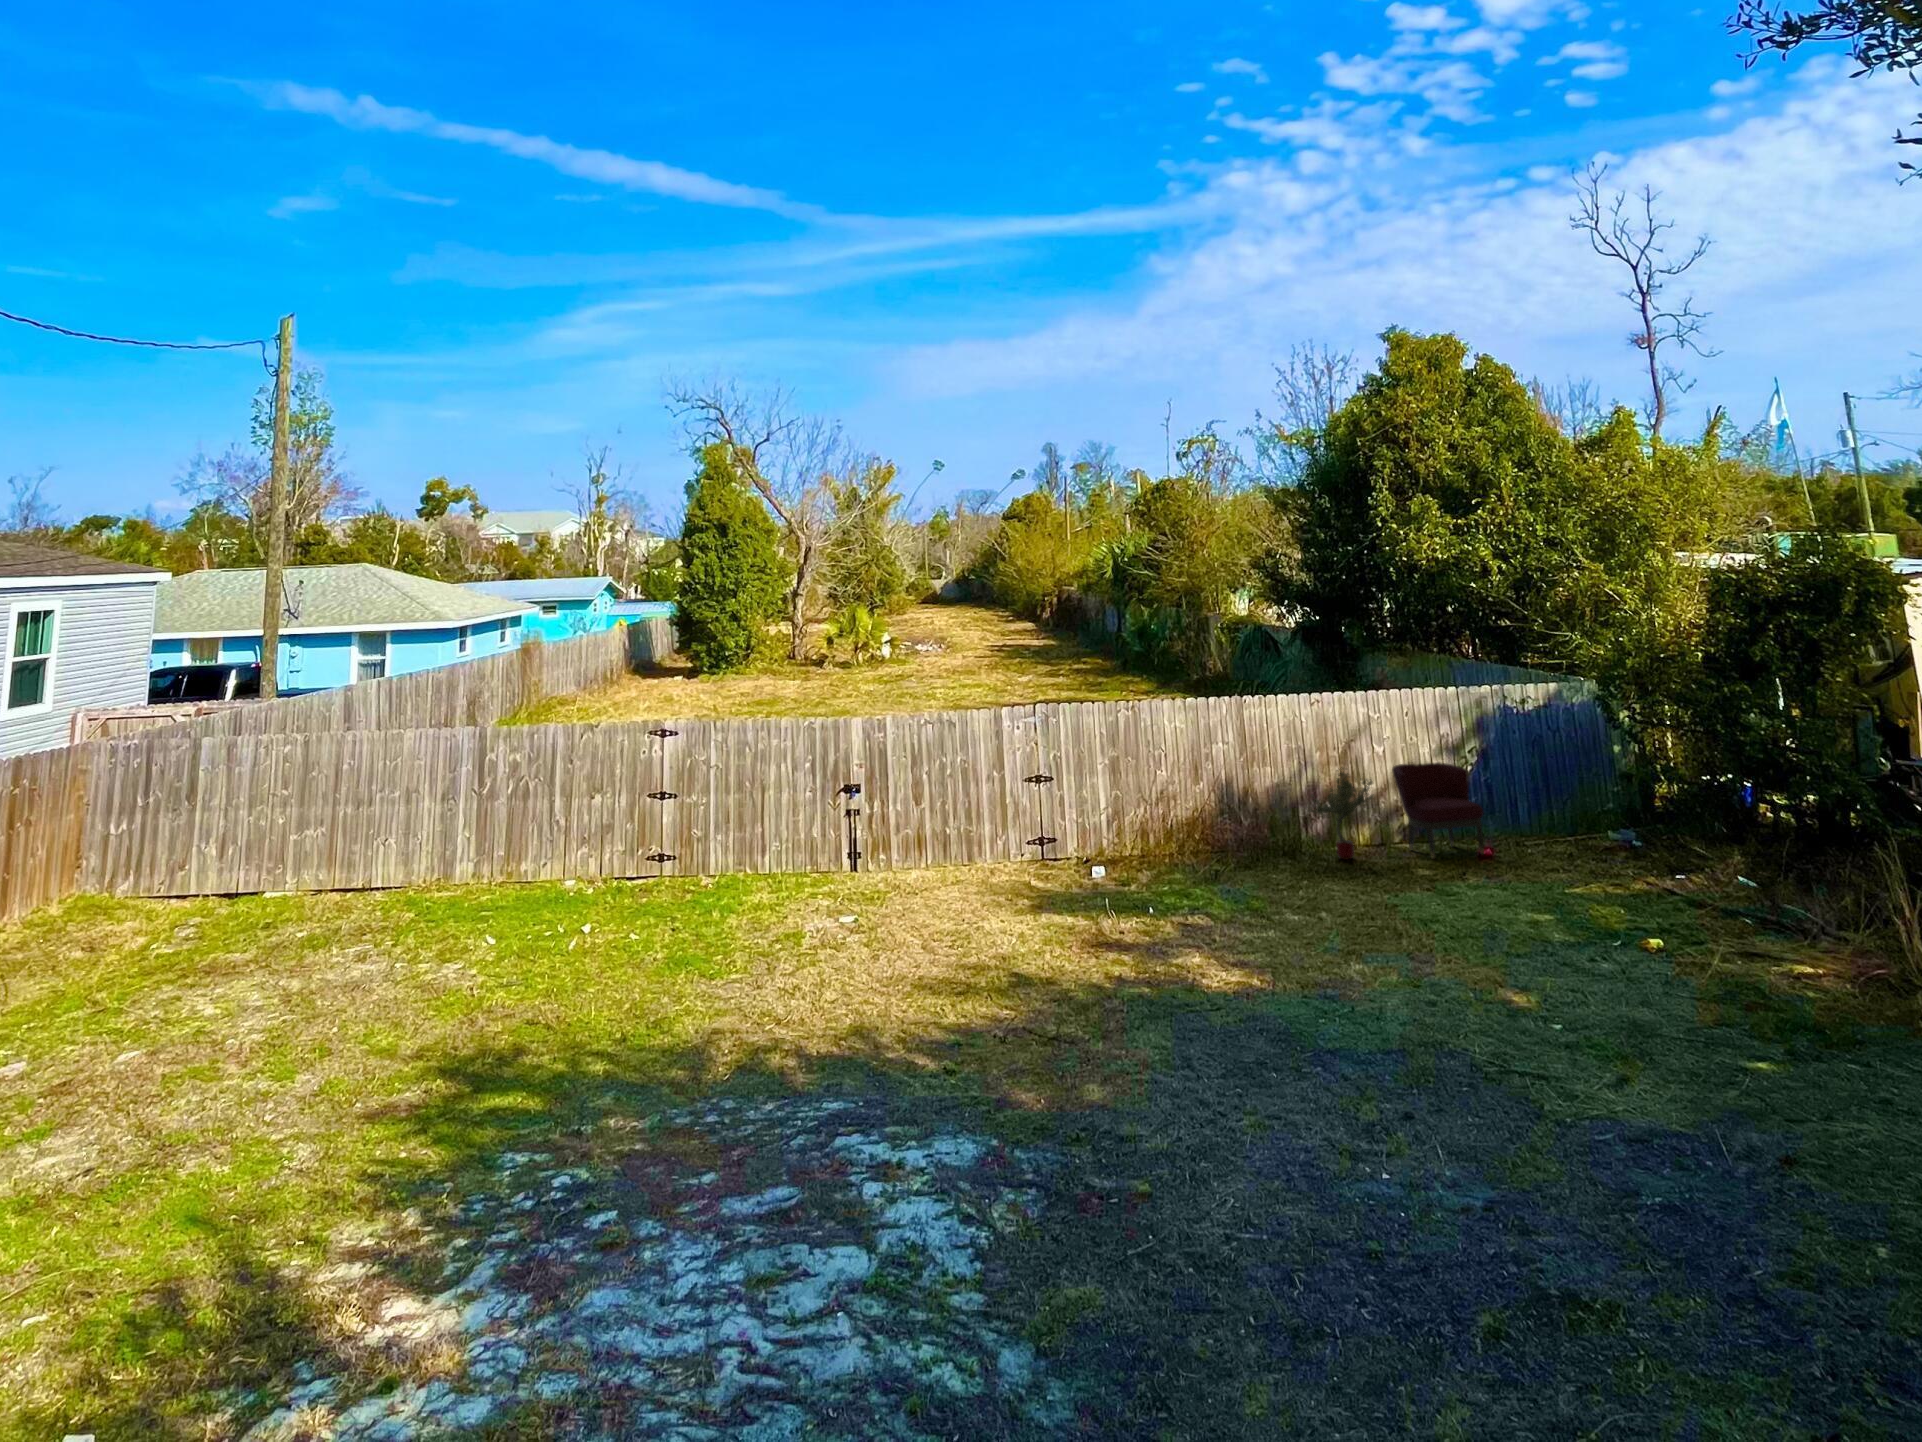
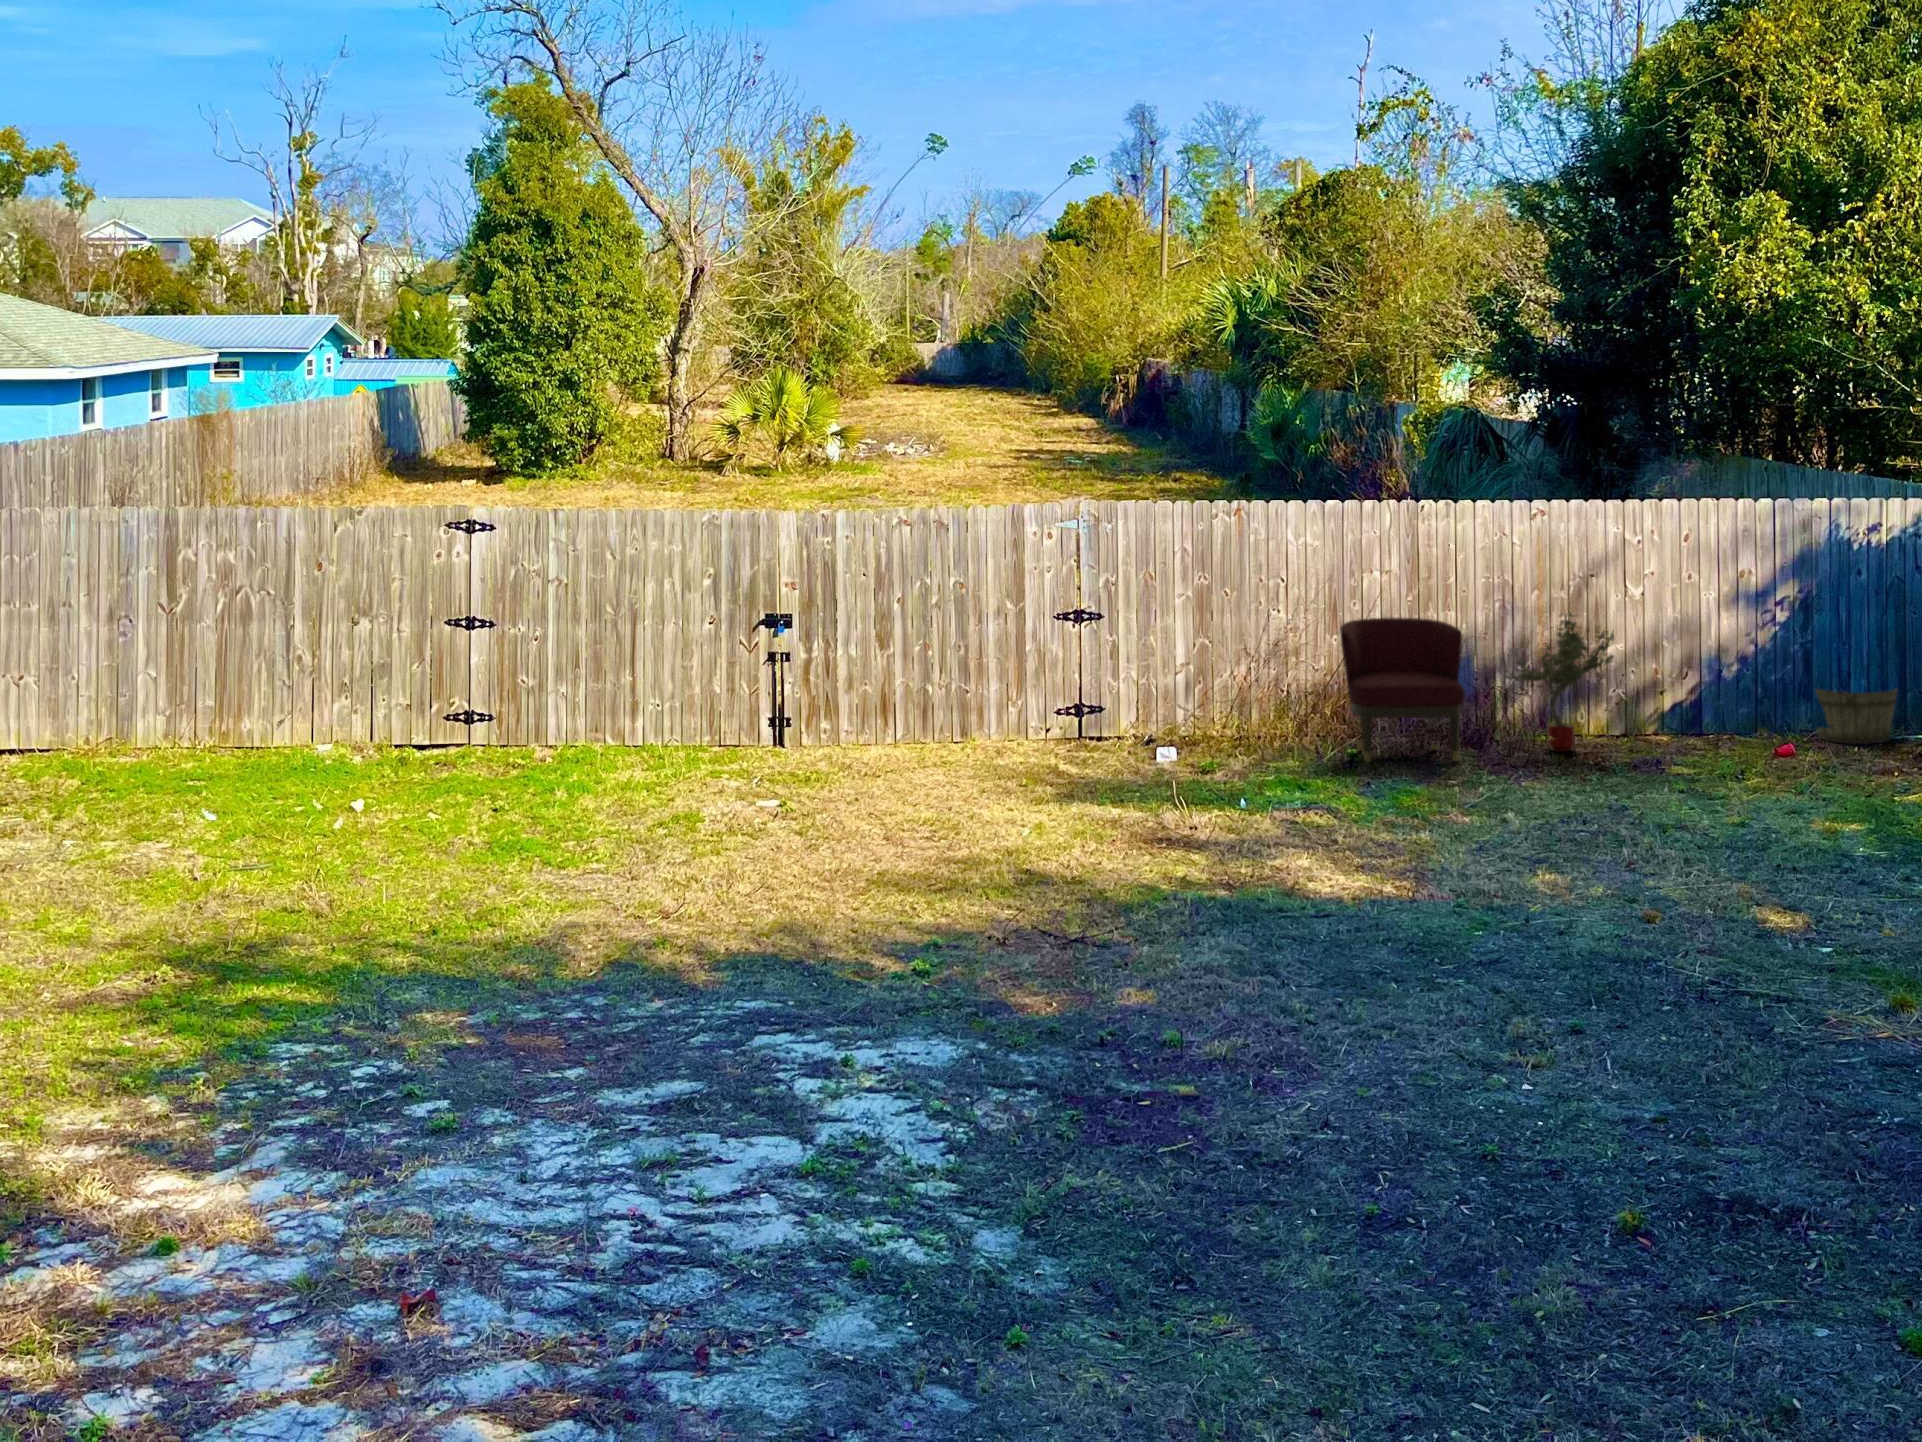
chair: present [1392,762,1484,859] -> present [1340,618,1465,762]
wooden bucket: none [1496,796,1553,847] -> present [1816,689,1897,744]

